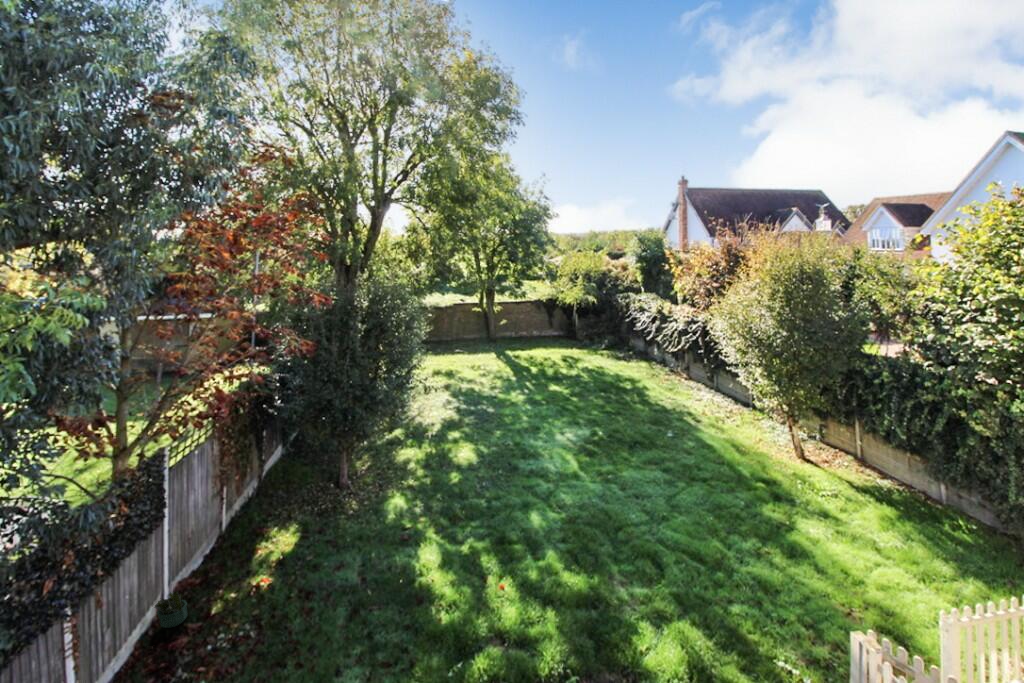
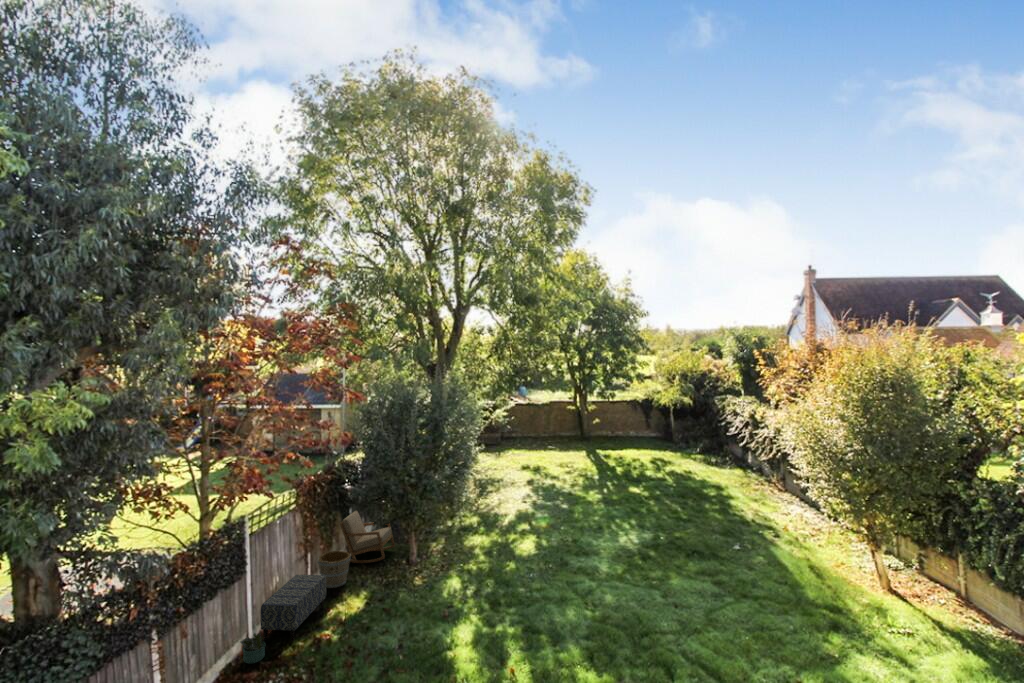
chair: none [252,435,319,492] -> present [340,511,395,563]
wooden bucket: none [232,481,273,524] -> present [317,550,351,588]
bench: none [173,513,251,596] -> present [261,575,326,641]

